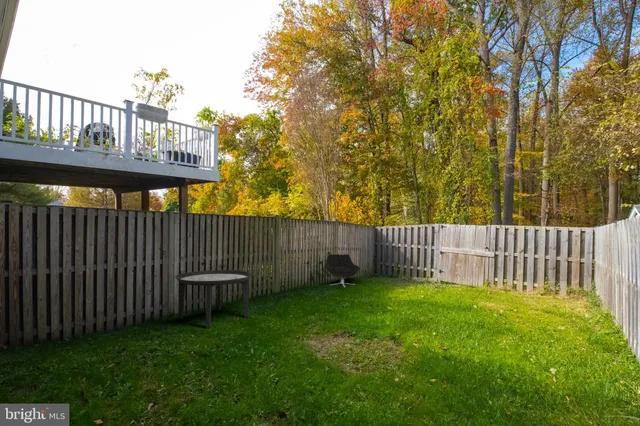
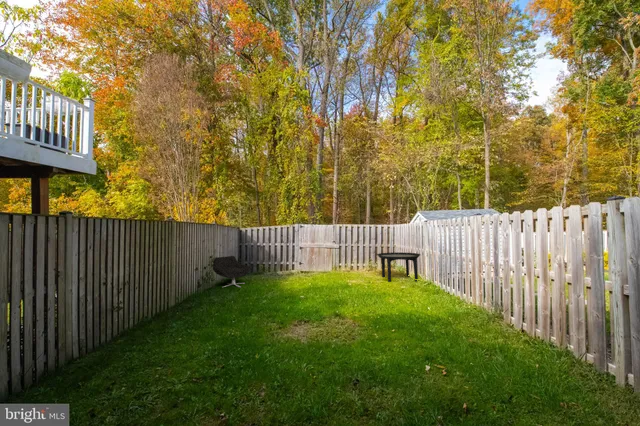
round table: present [175,270,252,328] -> present [377,252,420,282]

